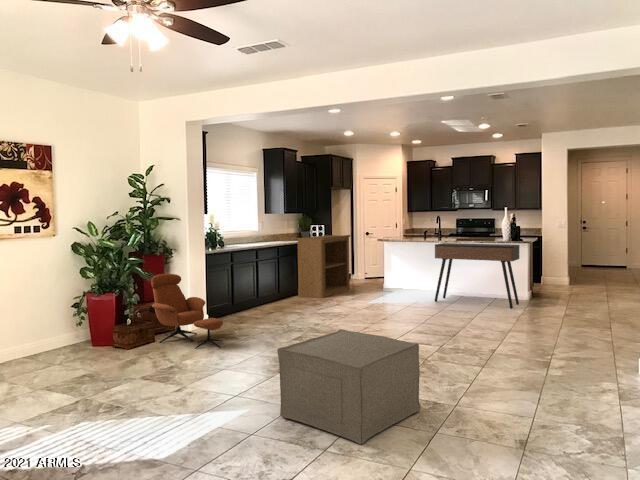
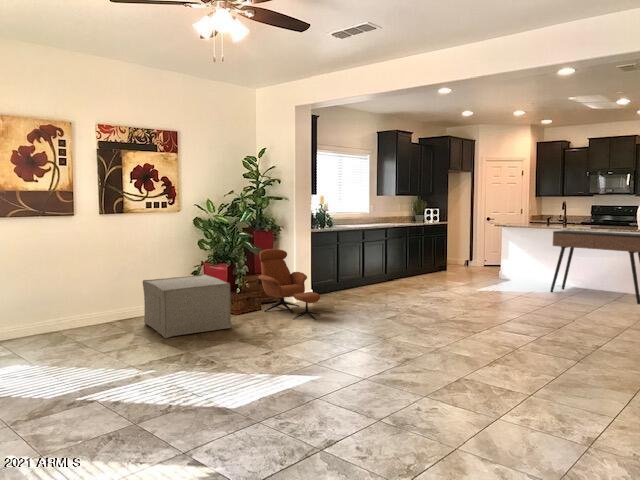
bookshelf: present [297,235,350,298] -> none [407,219,465,281]
ottoman: present [277,329,420,444] -> present [143,274,231,338]

